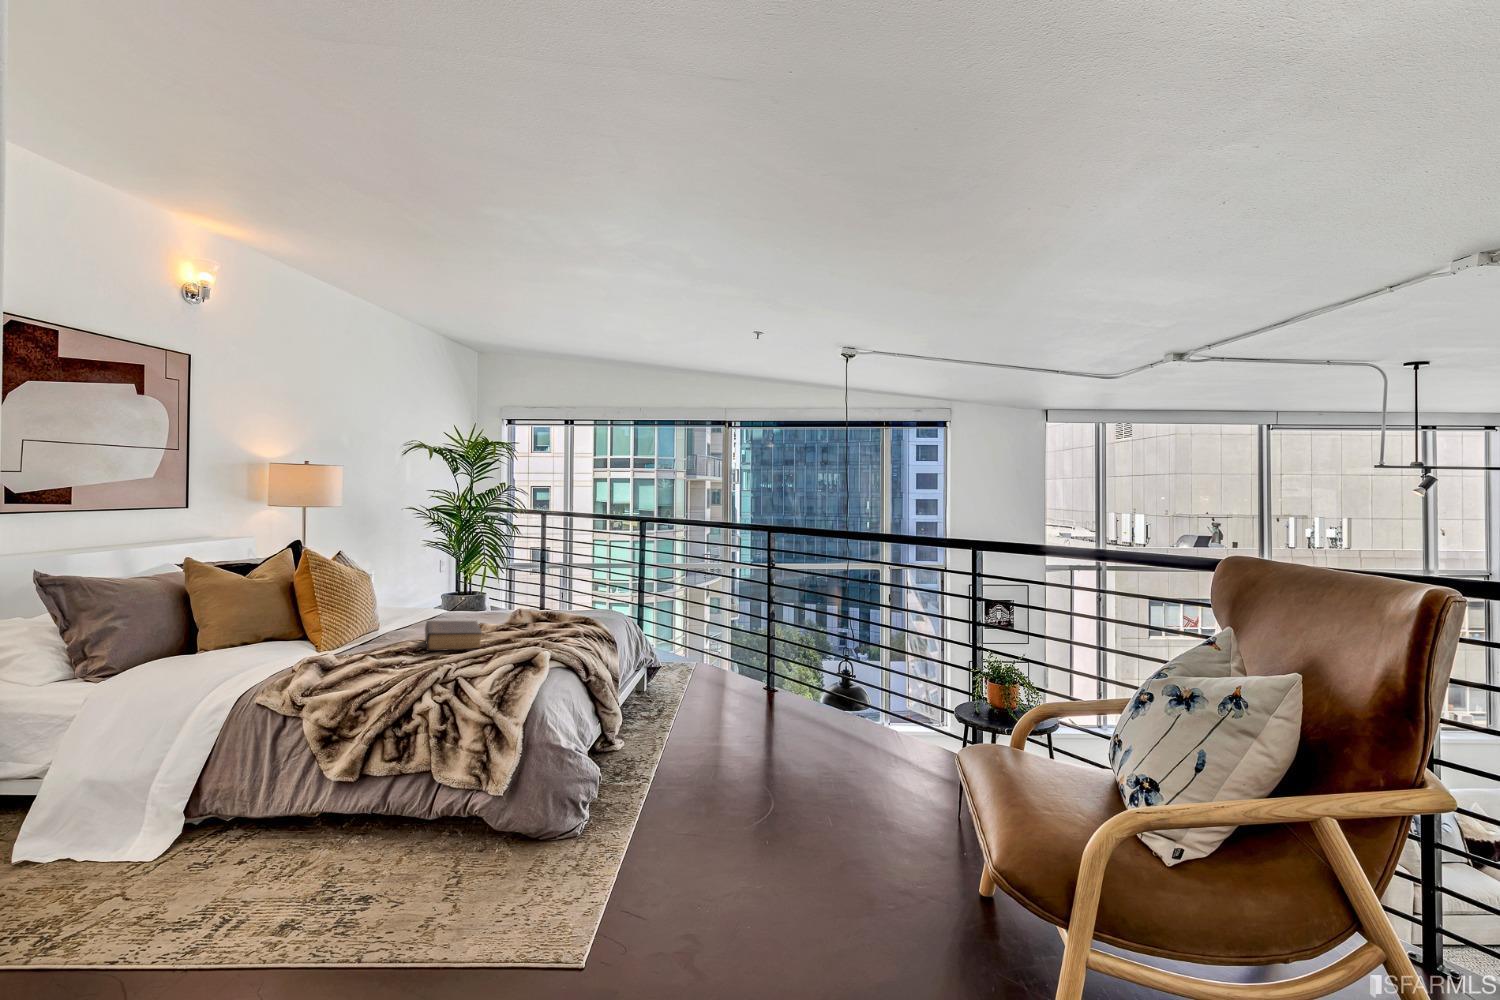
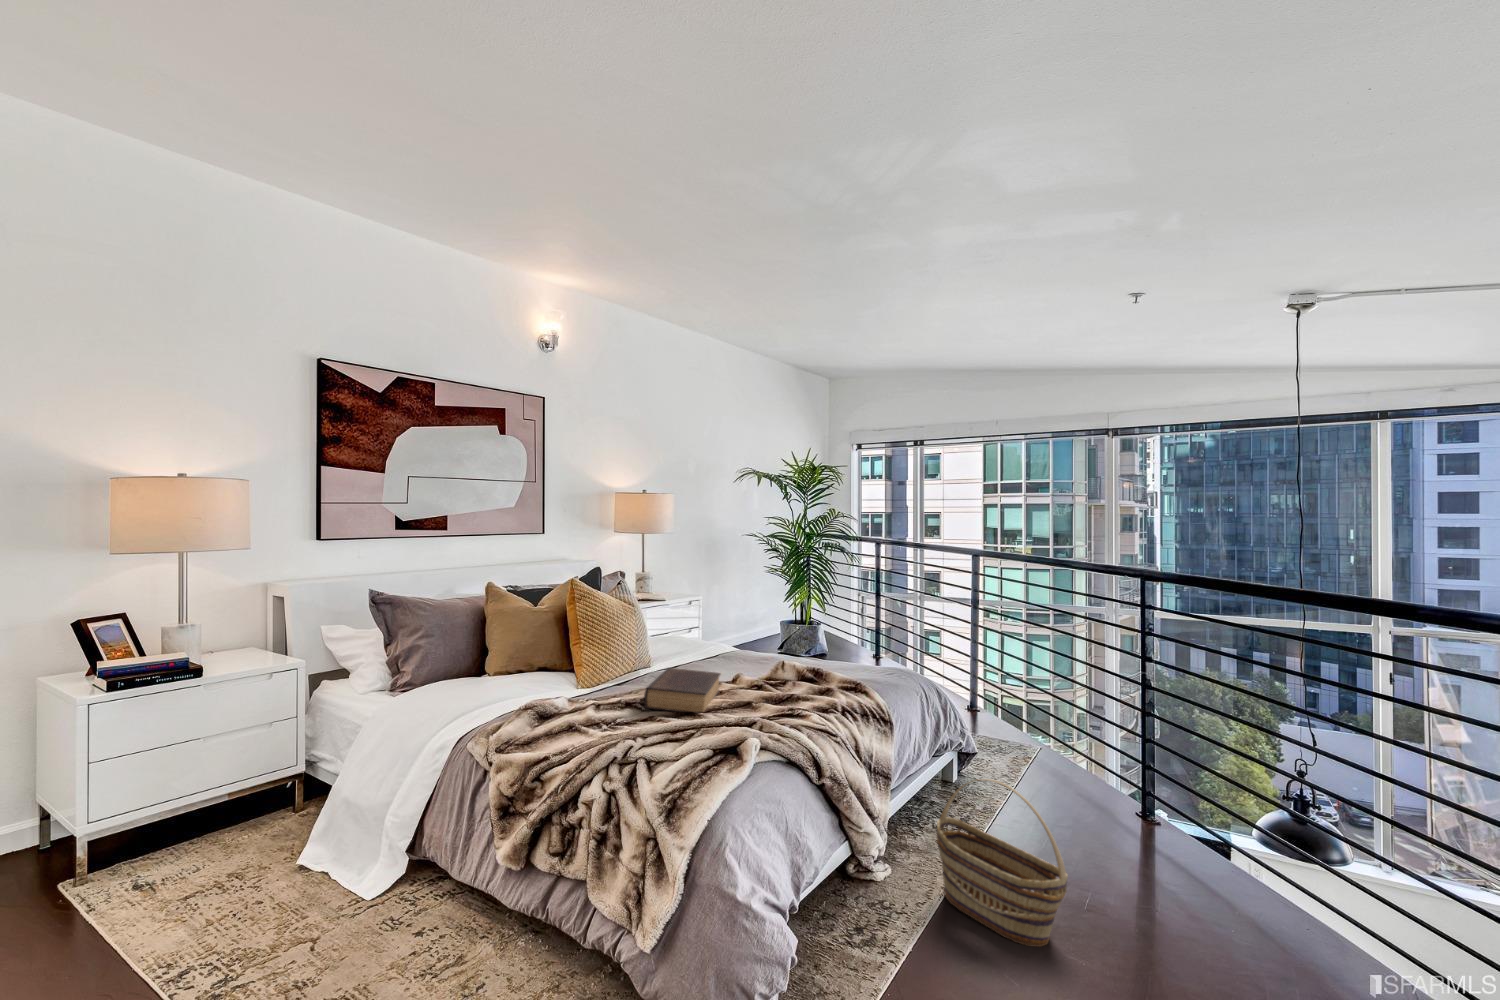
basket: none [656,665,741,760] -> present [936,779,1068,947]

